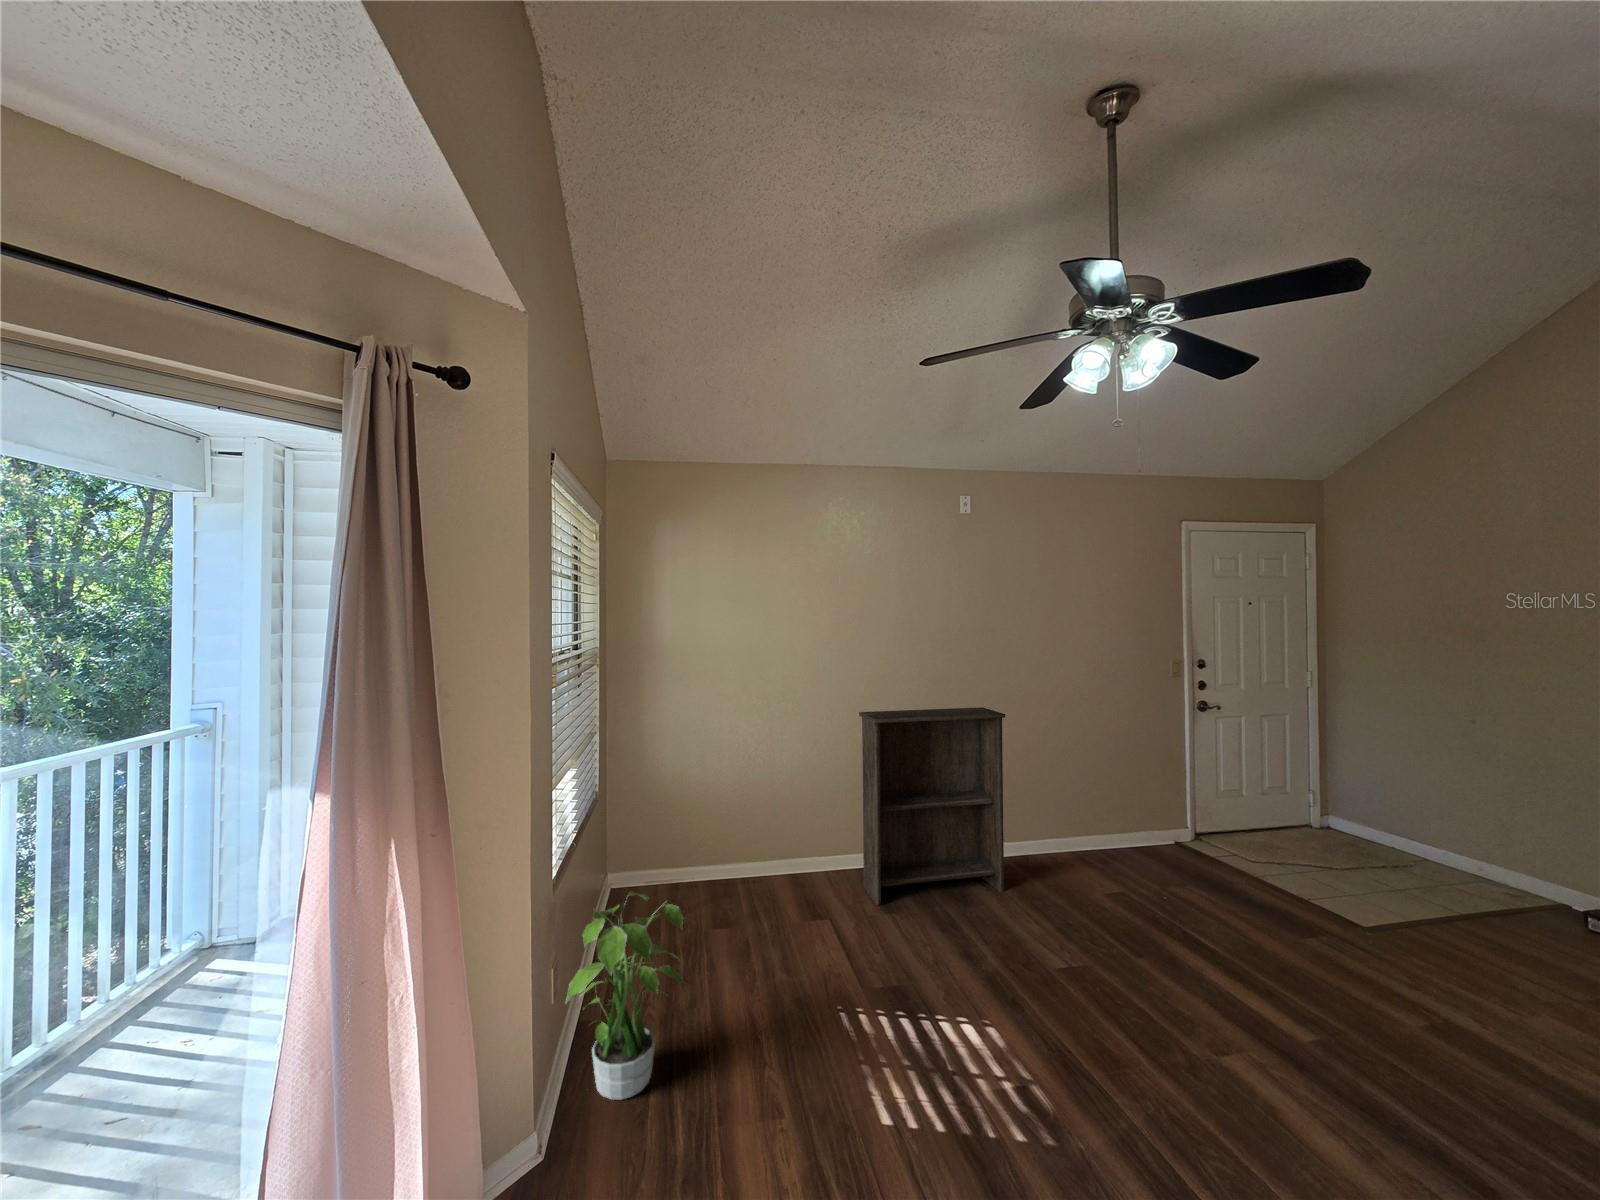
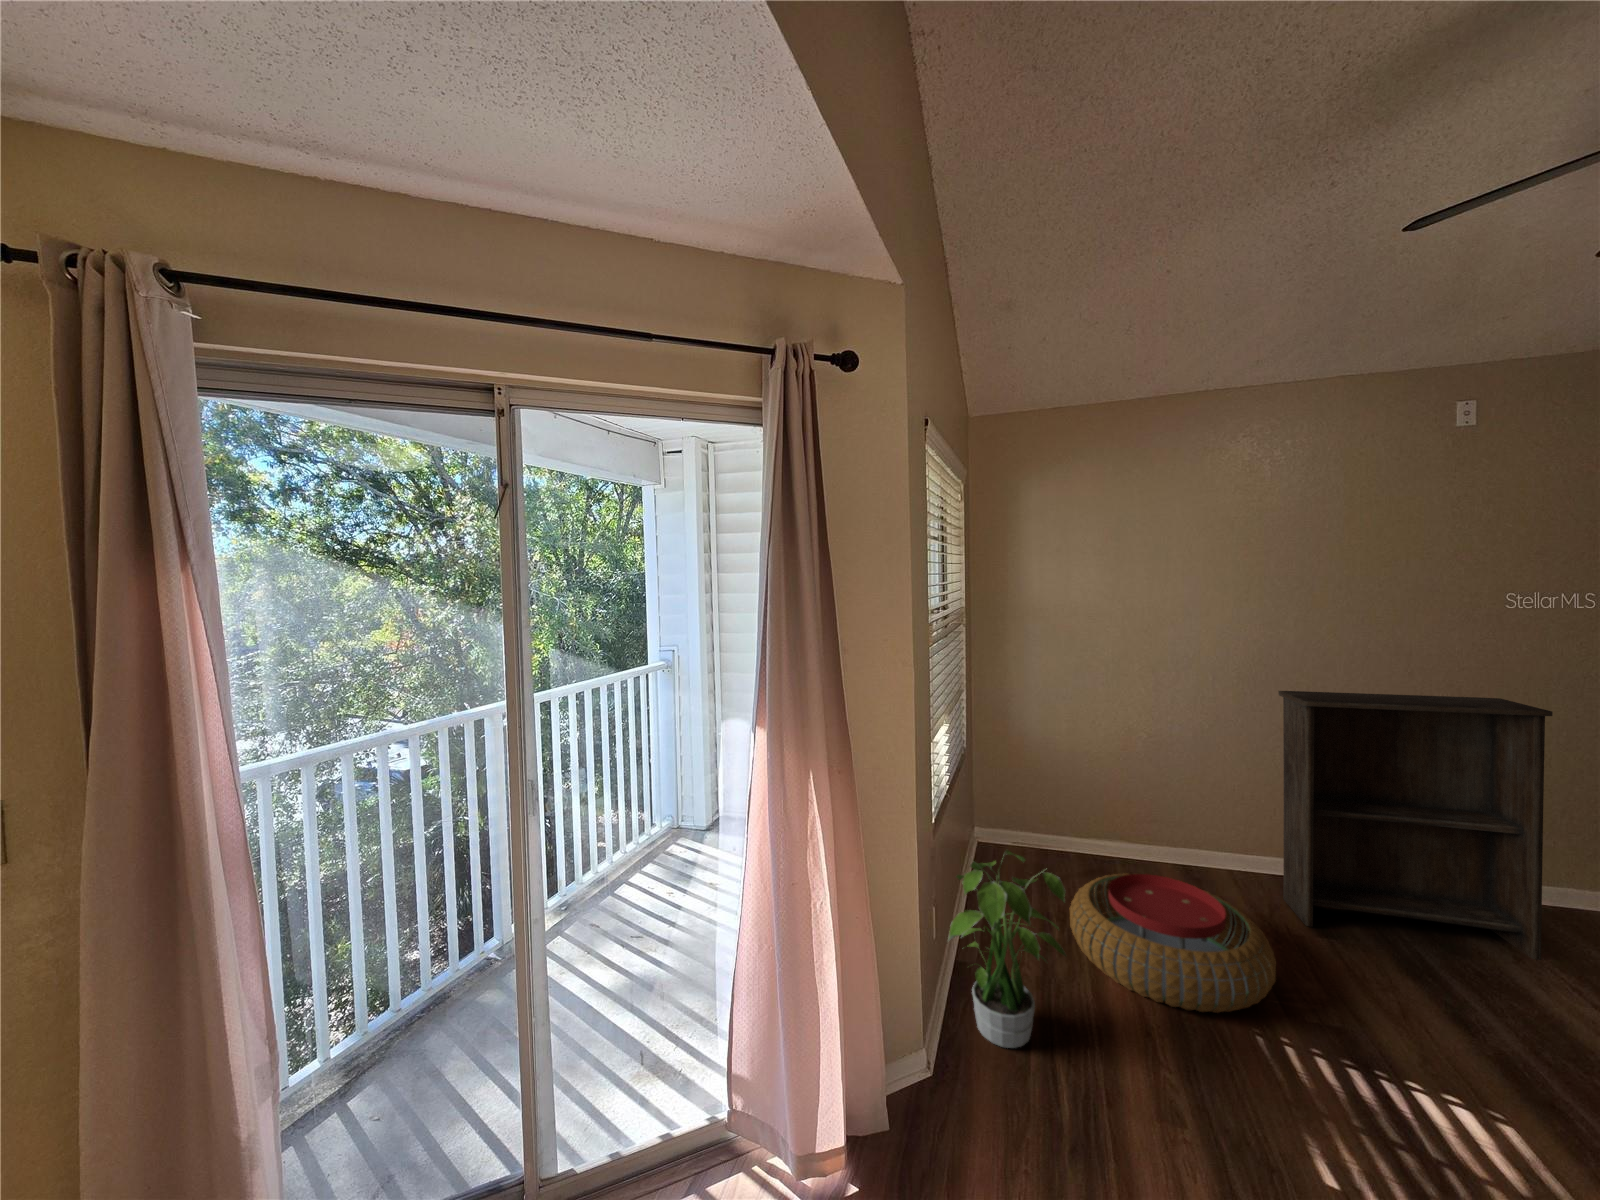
pouf: none [695,889,852,1005] -> present [1070,874,1276,1013]

